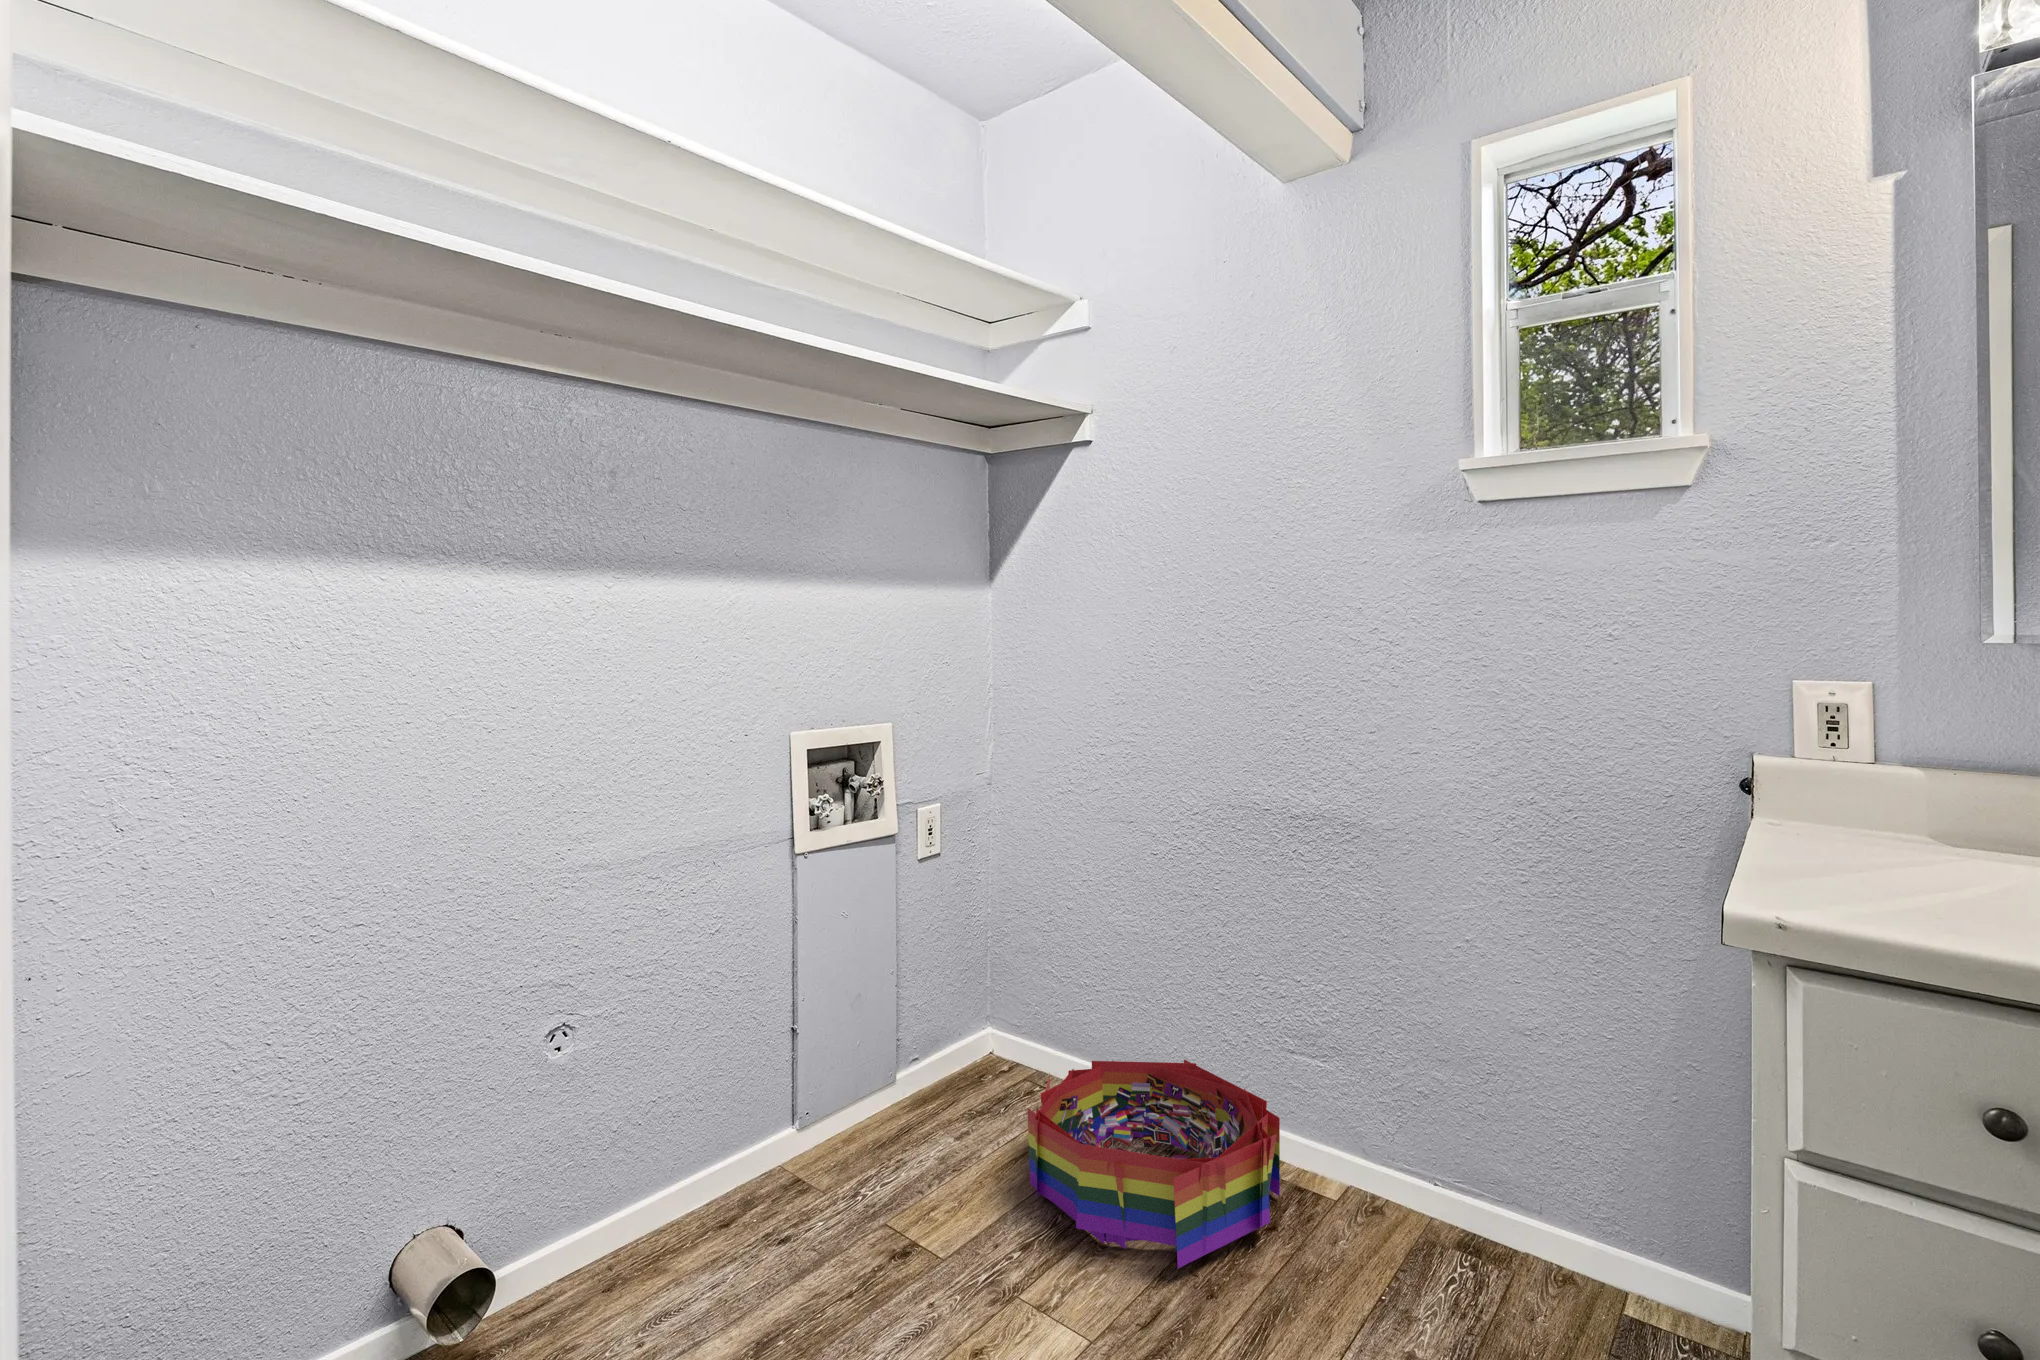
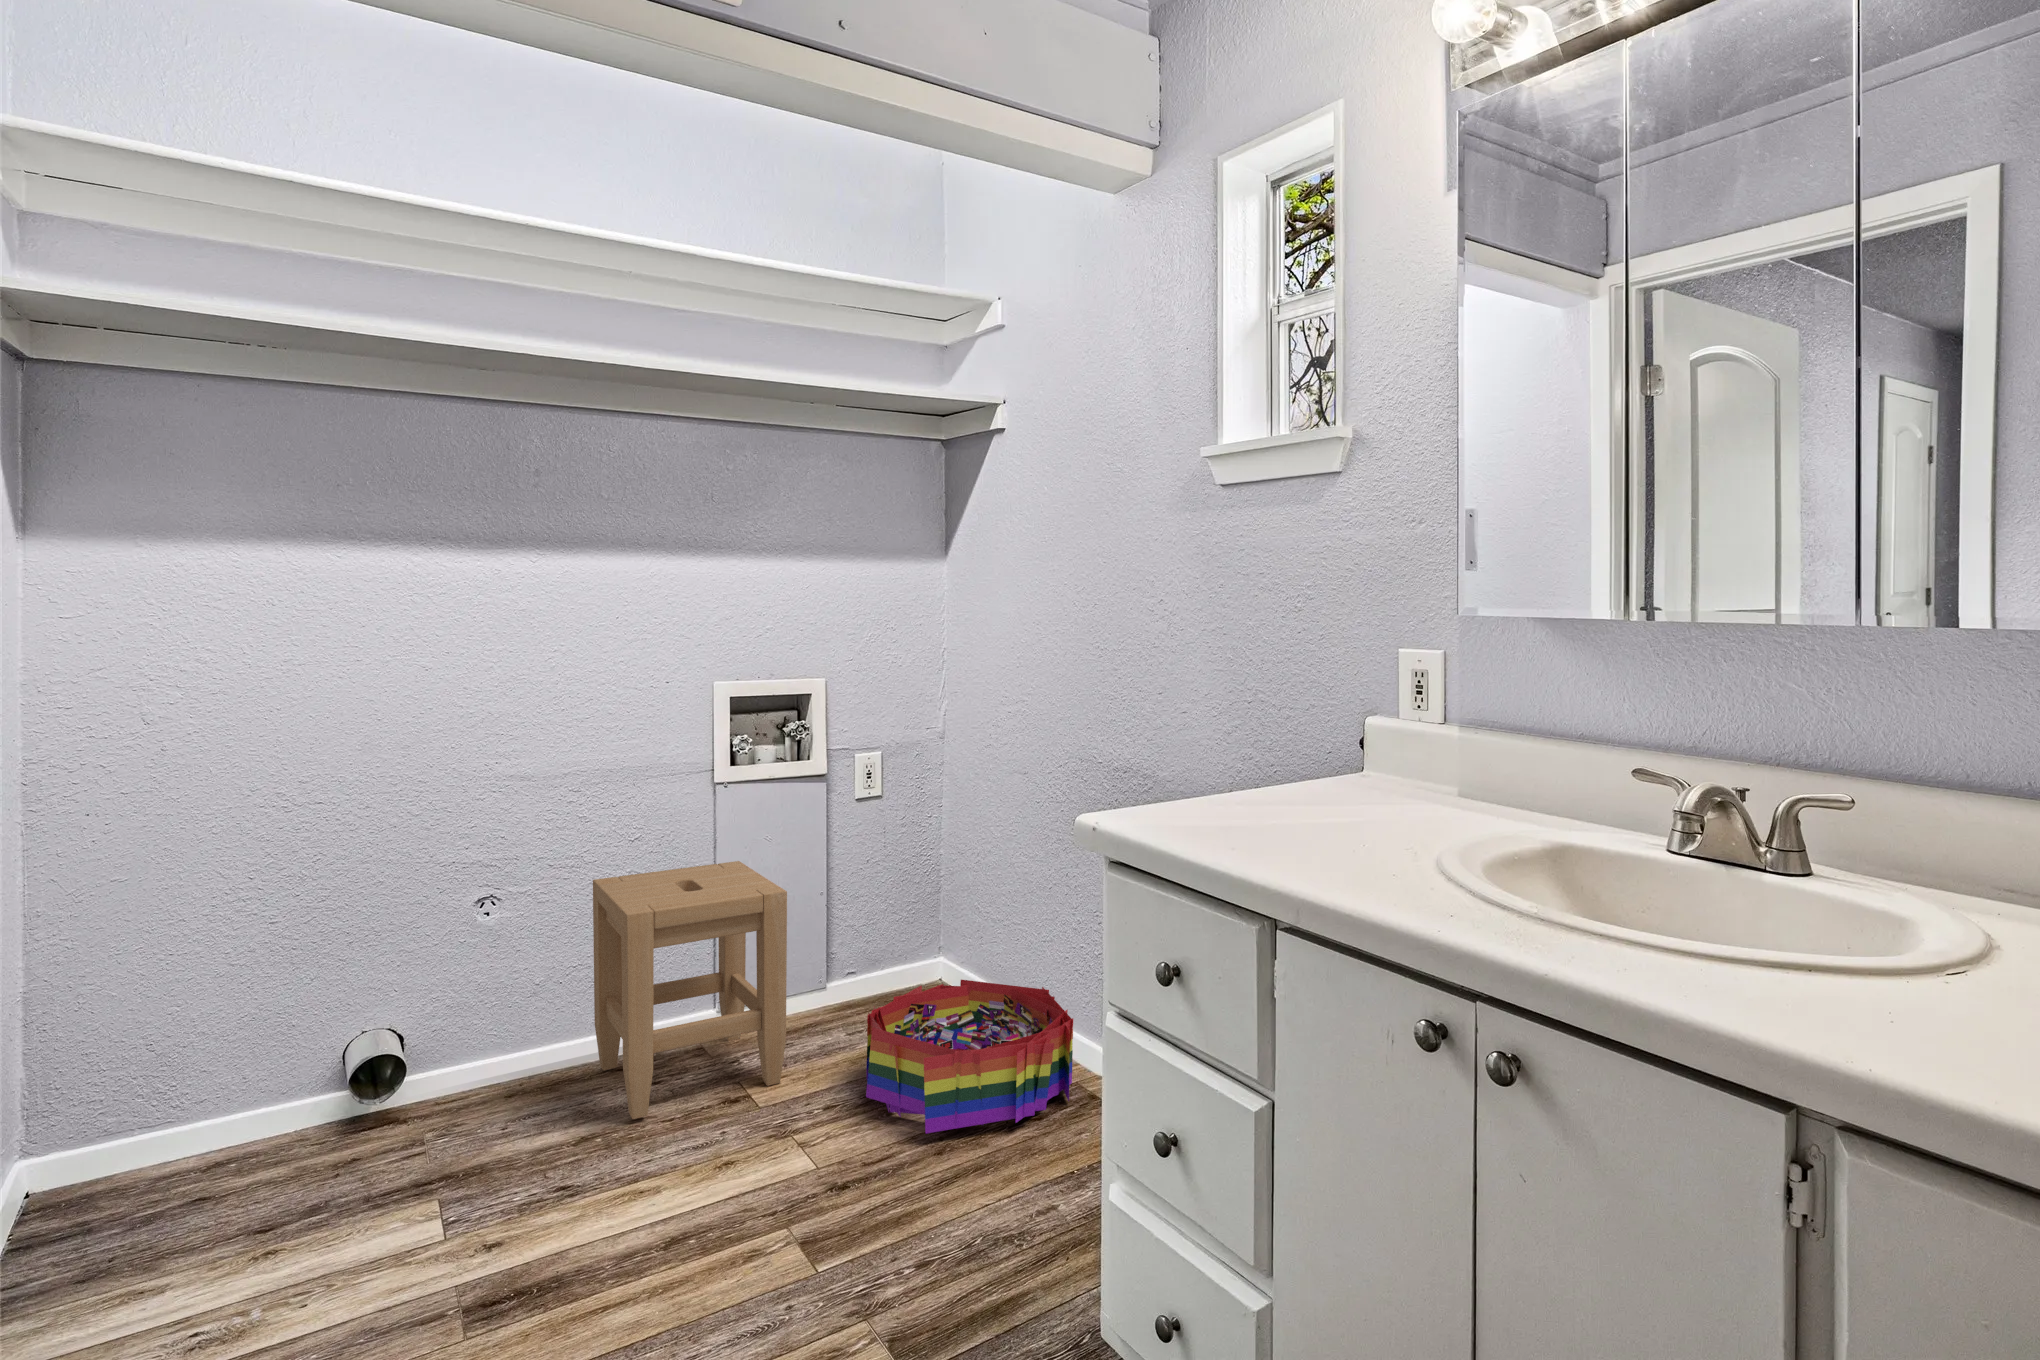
stool: none [682,946,942,1303] -> present [593,861,787,1119]

